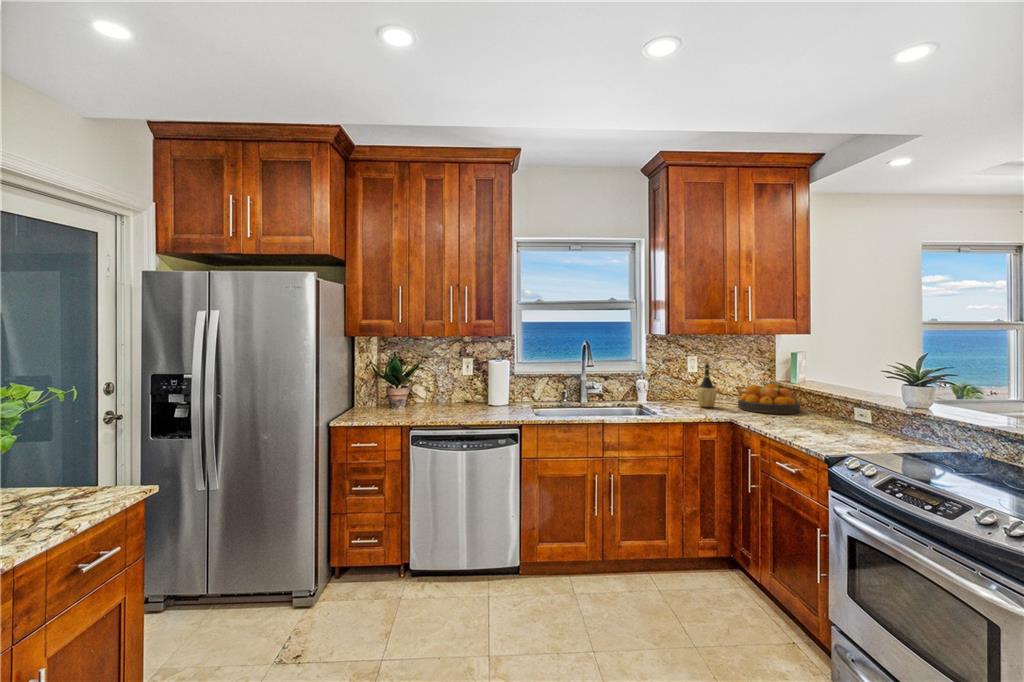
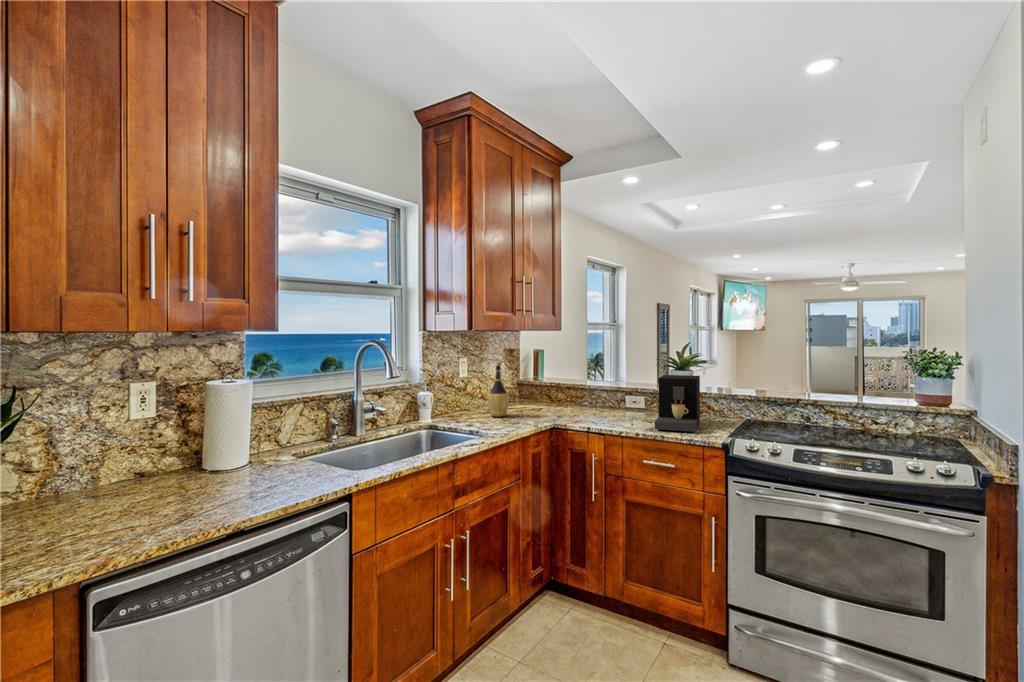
fruit bowl: present [738,384,800,414] -> none [519,382,577,414]
coffee maker: none [801,386,899,445] -> present [655,375,700,432]

